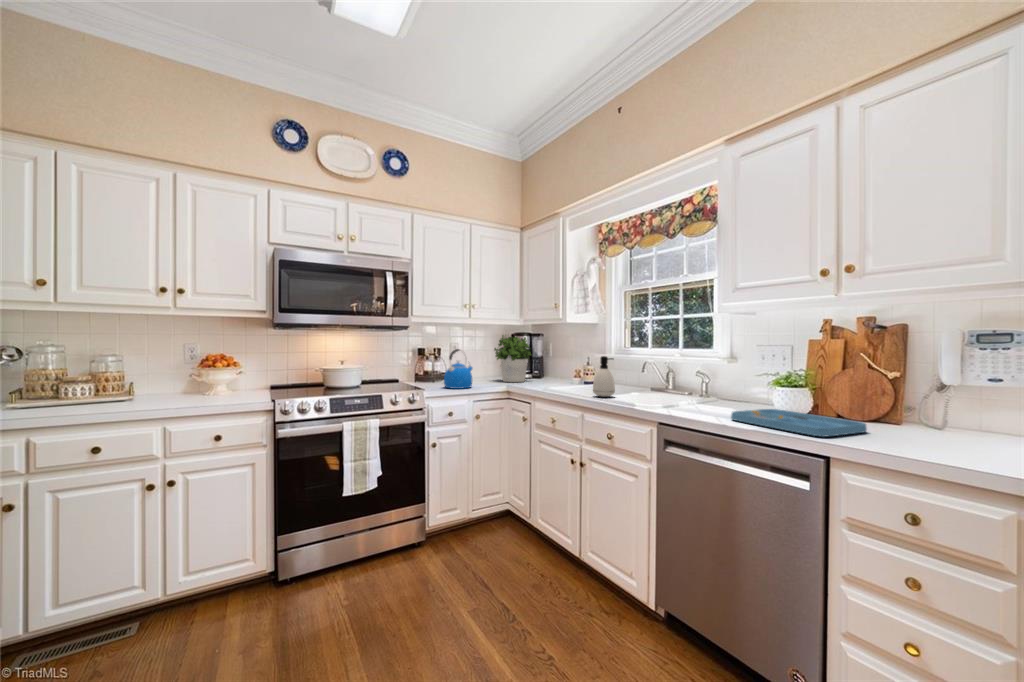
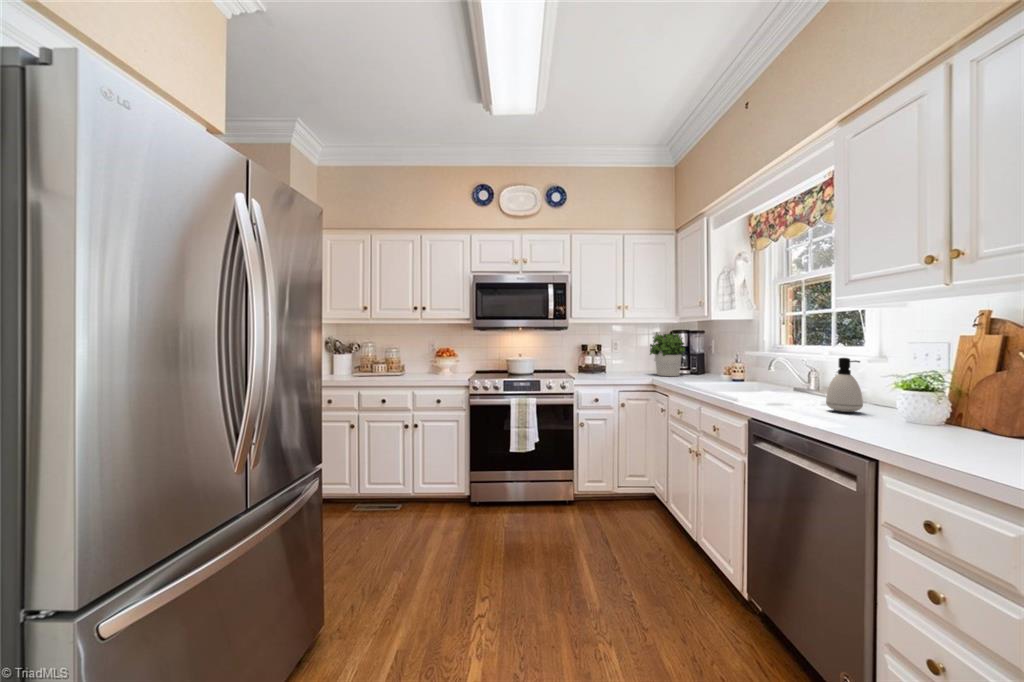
kettle: present [444,349,473,389] -> none [594,345,621,379]
soap dispenser: present [593,356,615,397] -> present [826,358,863,412]
tray: present [731,409,867,437] -> none [816,410,969,442]

